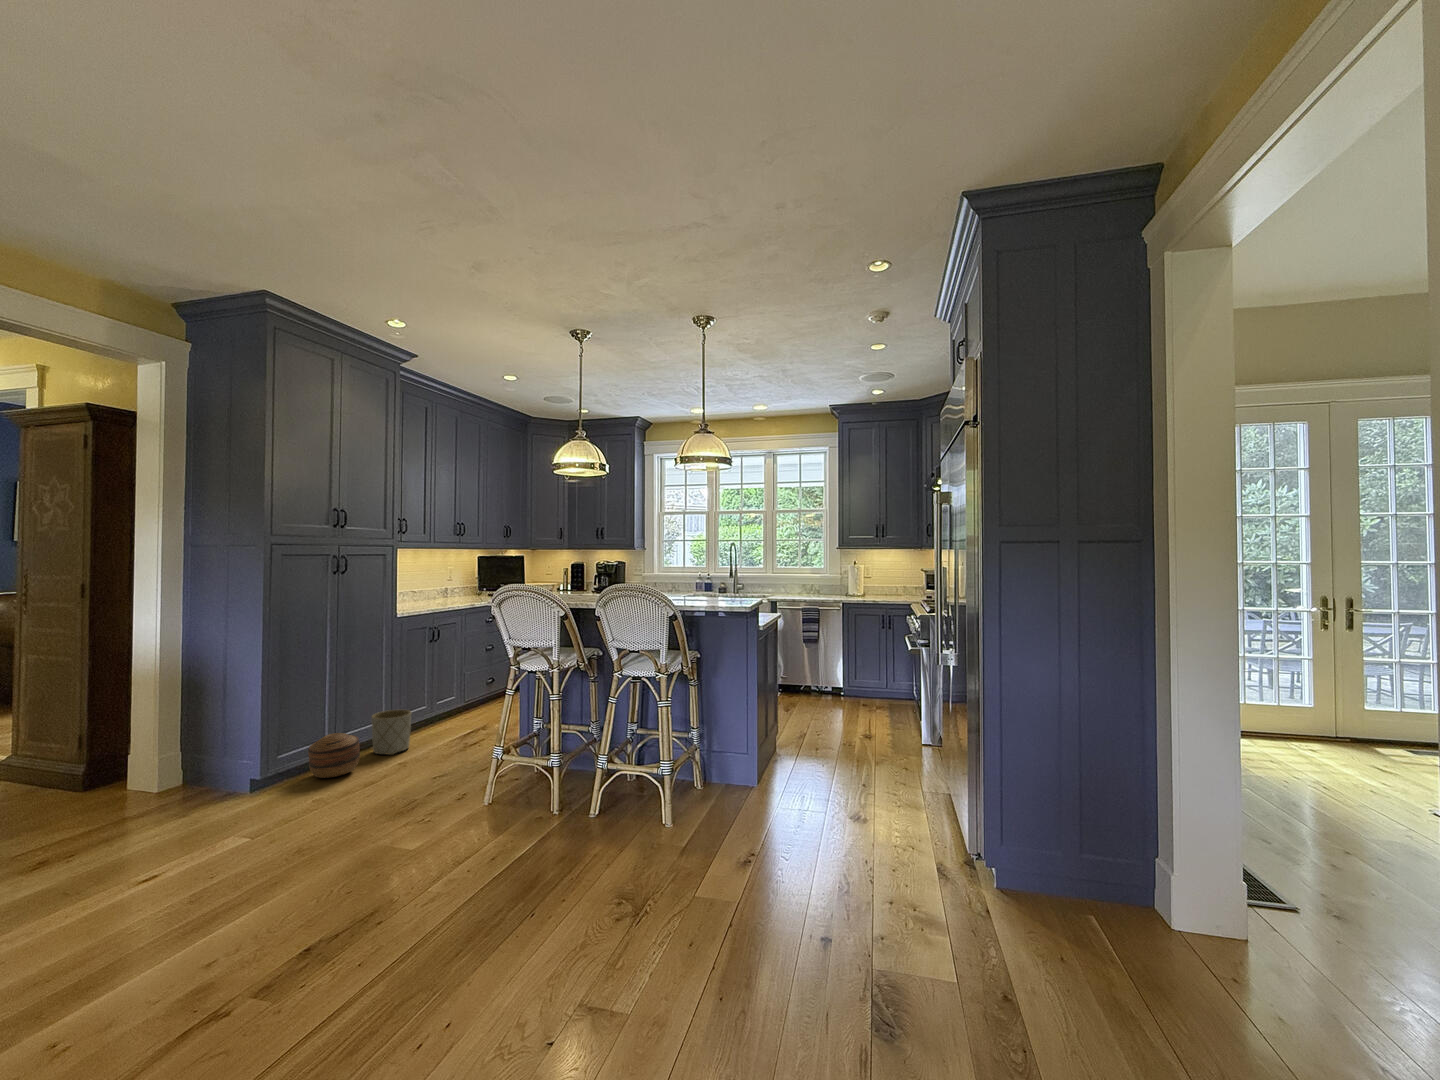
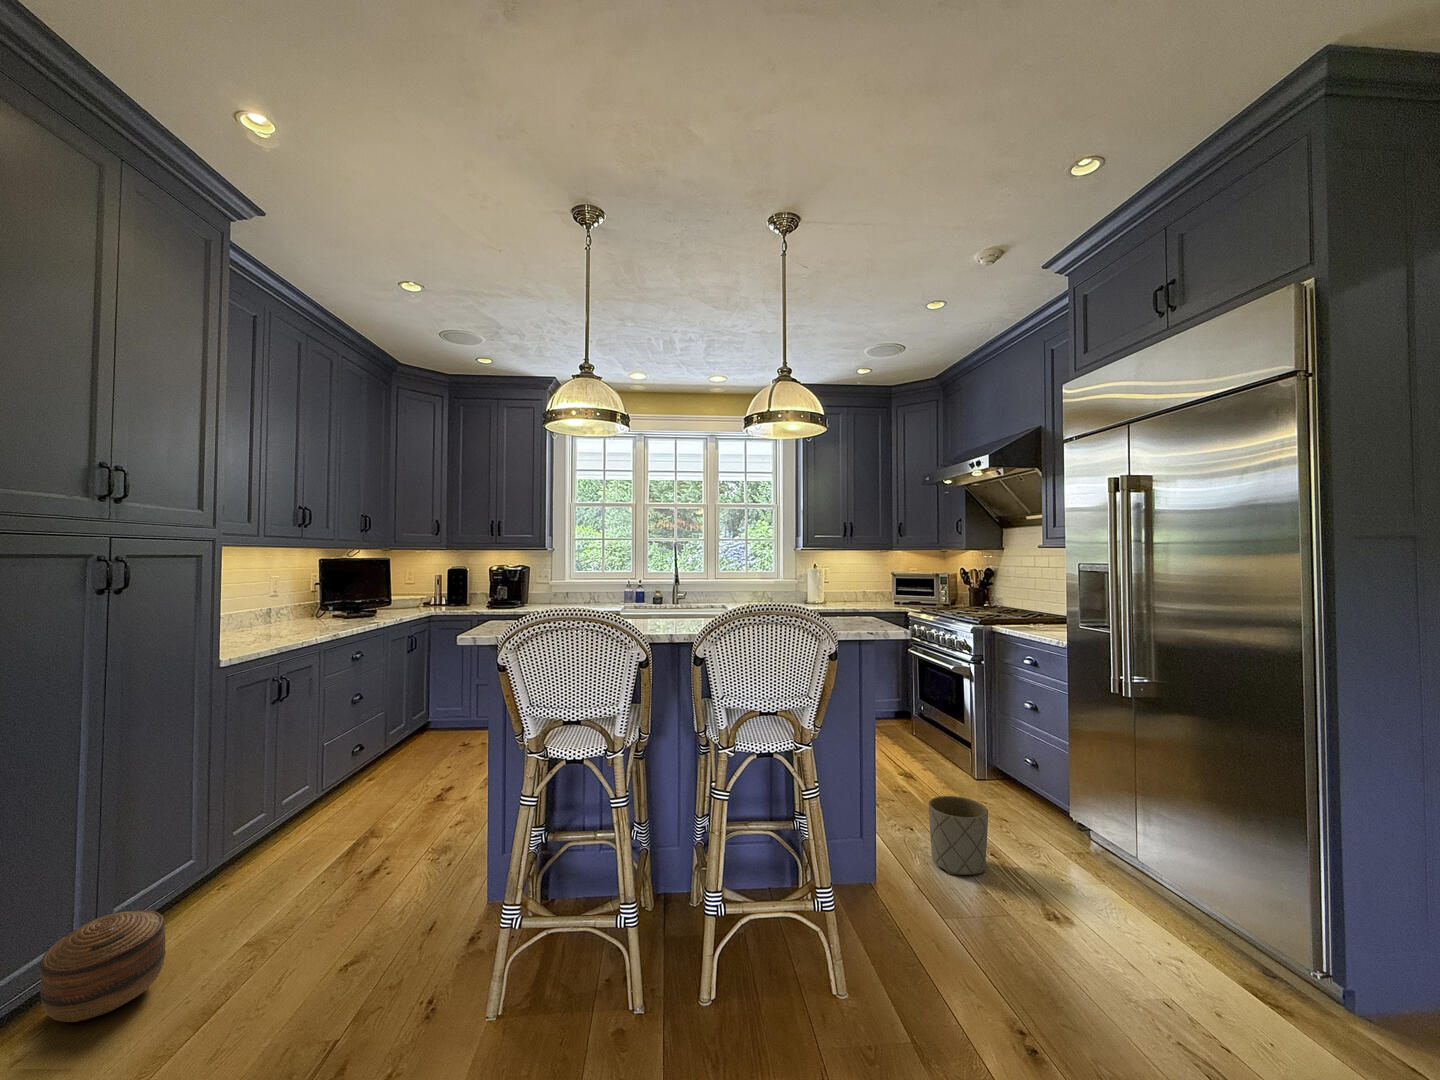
planter: present [372,710,411,755] -> present [928,796,988,875]

